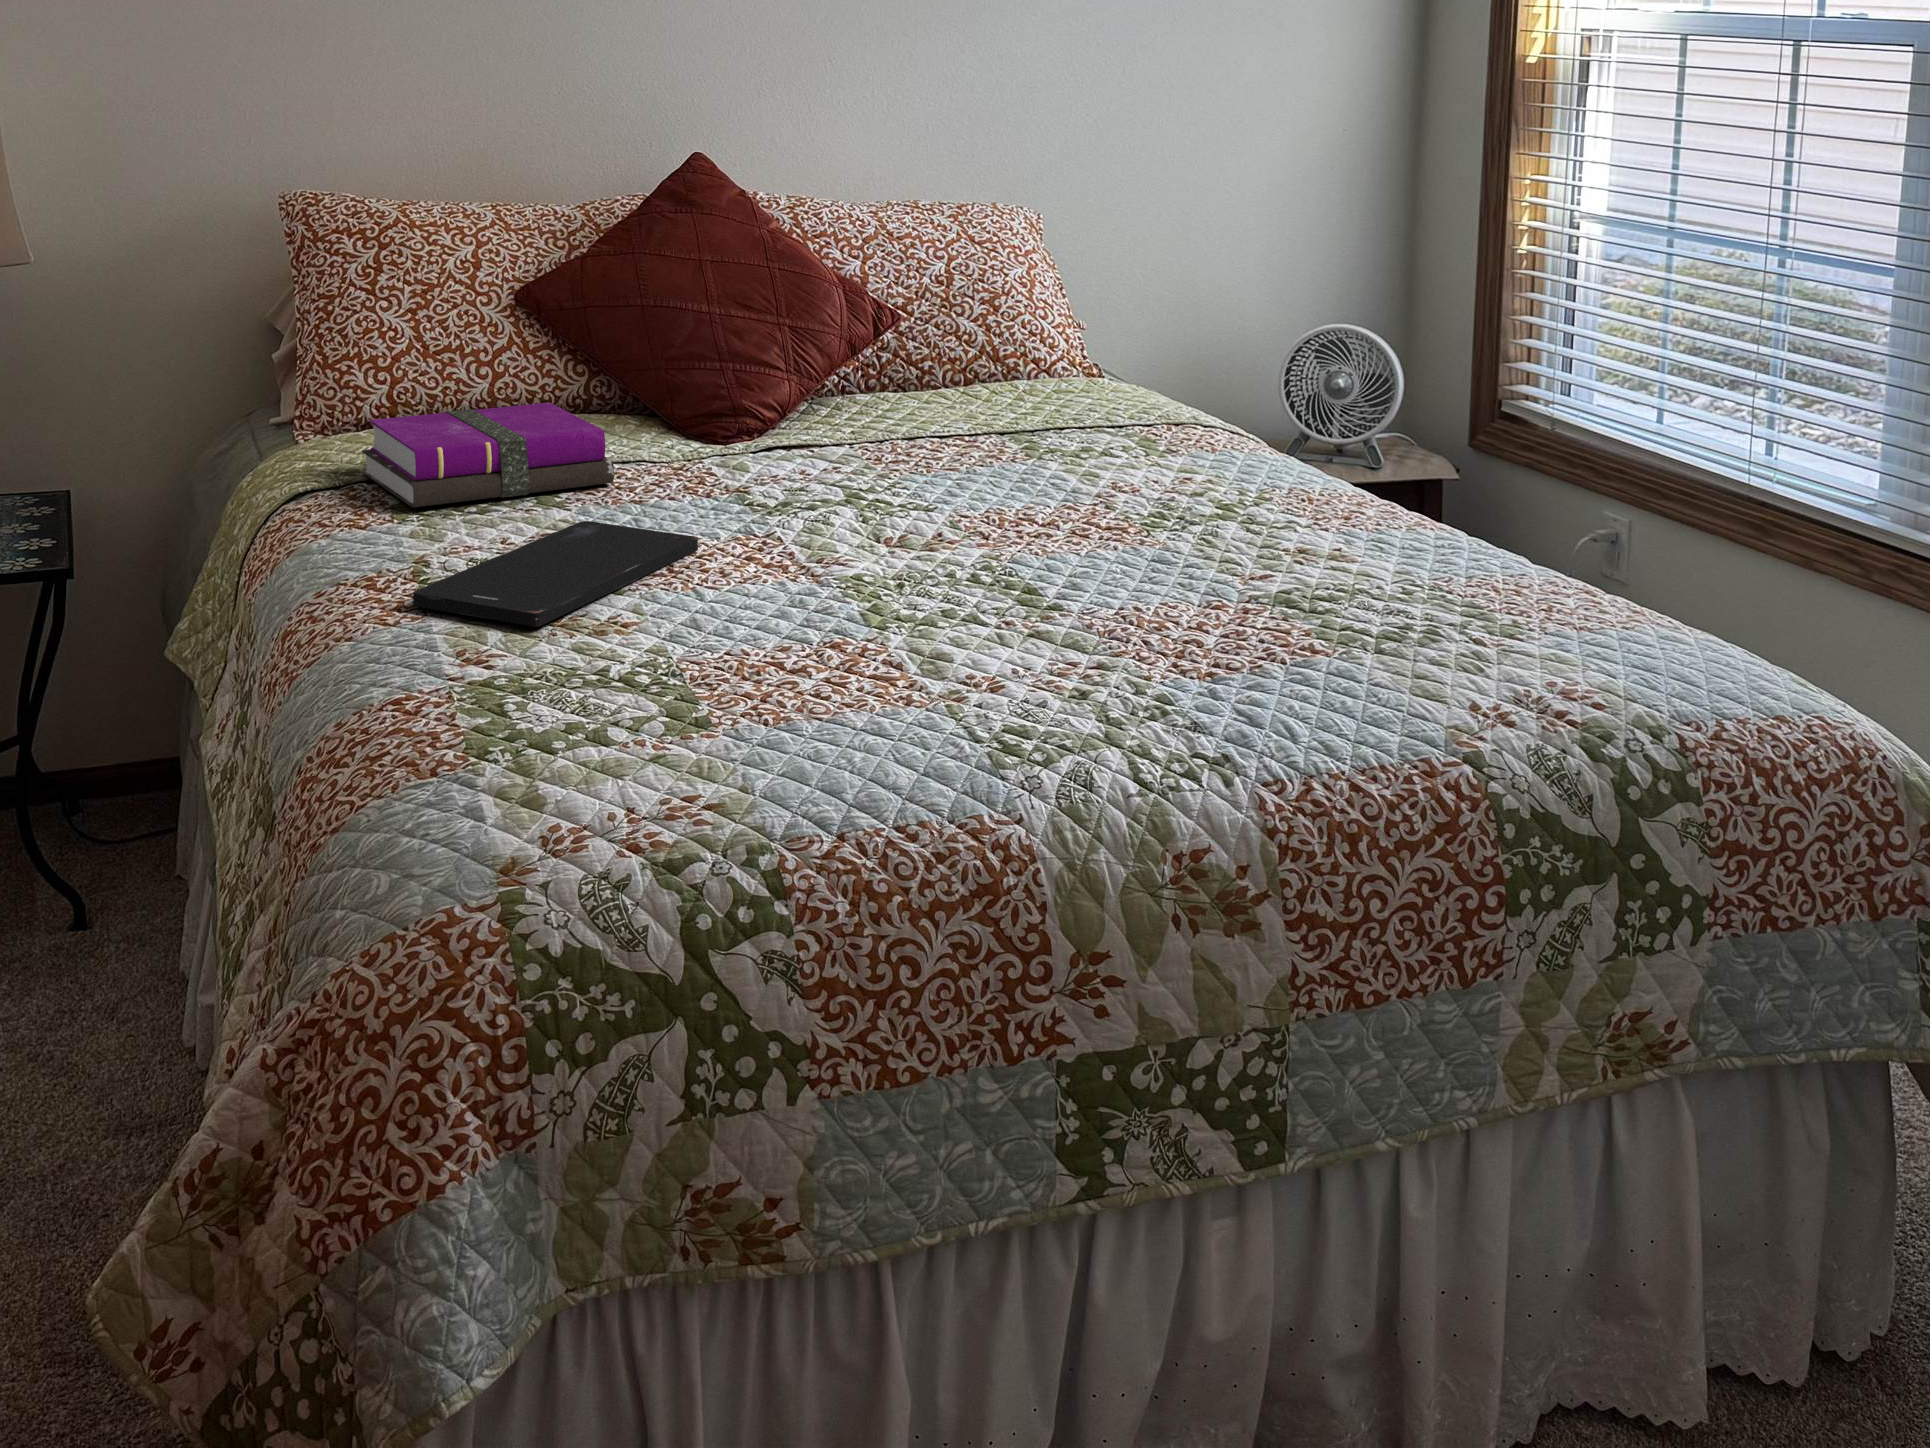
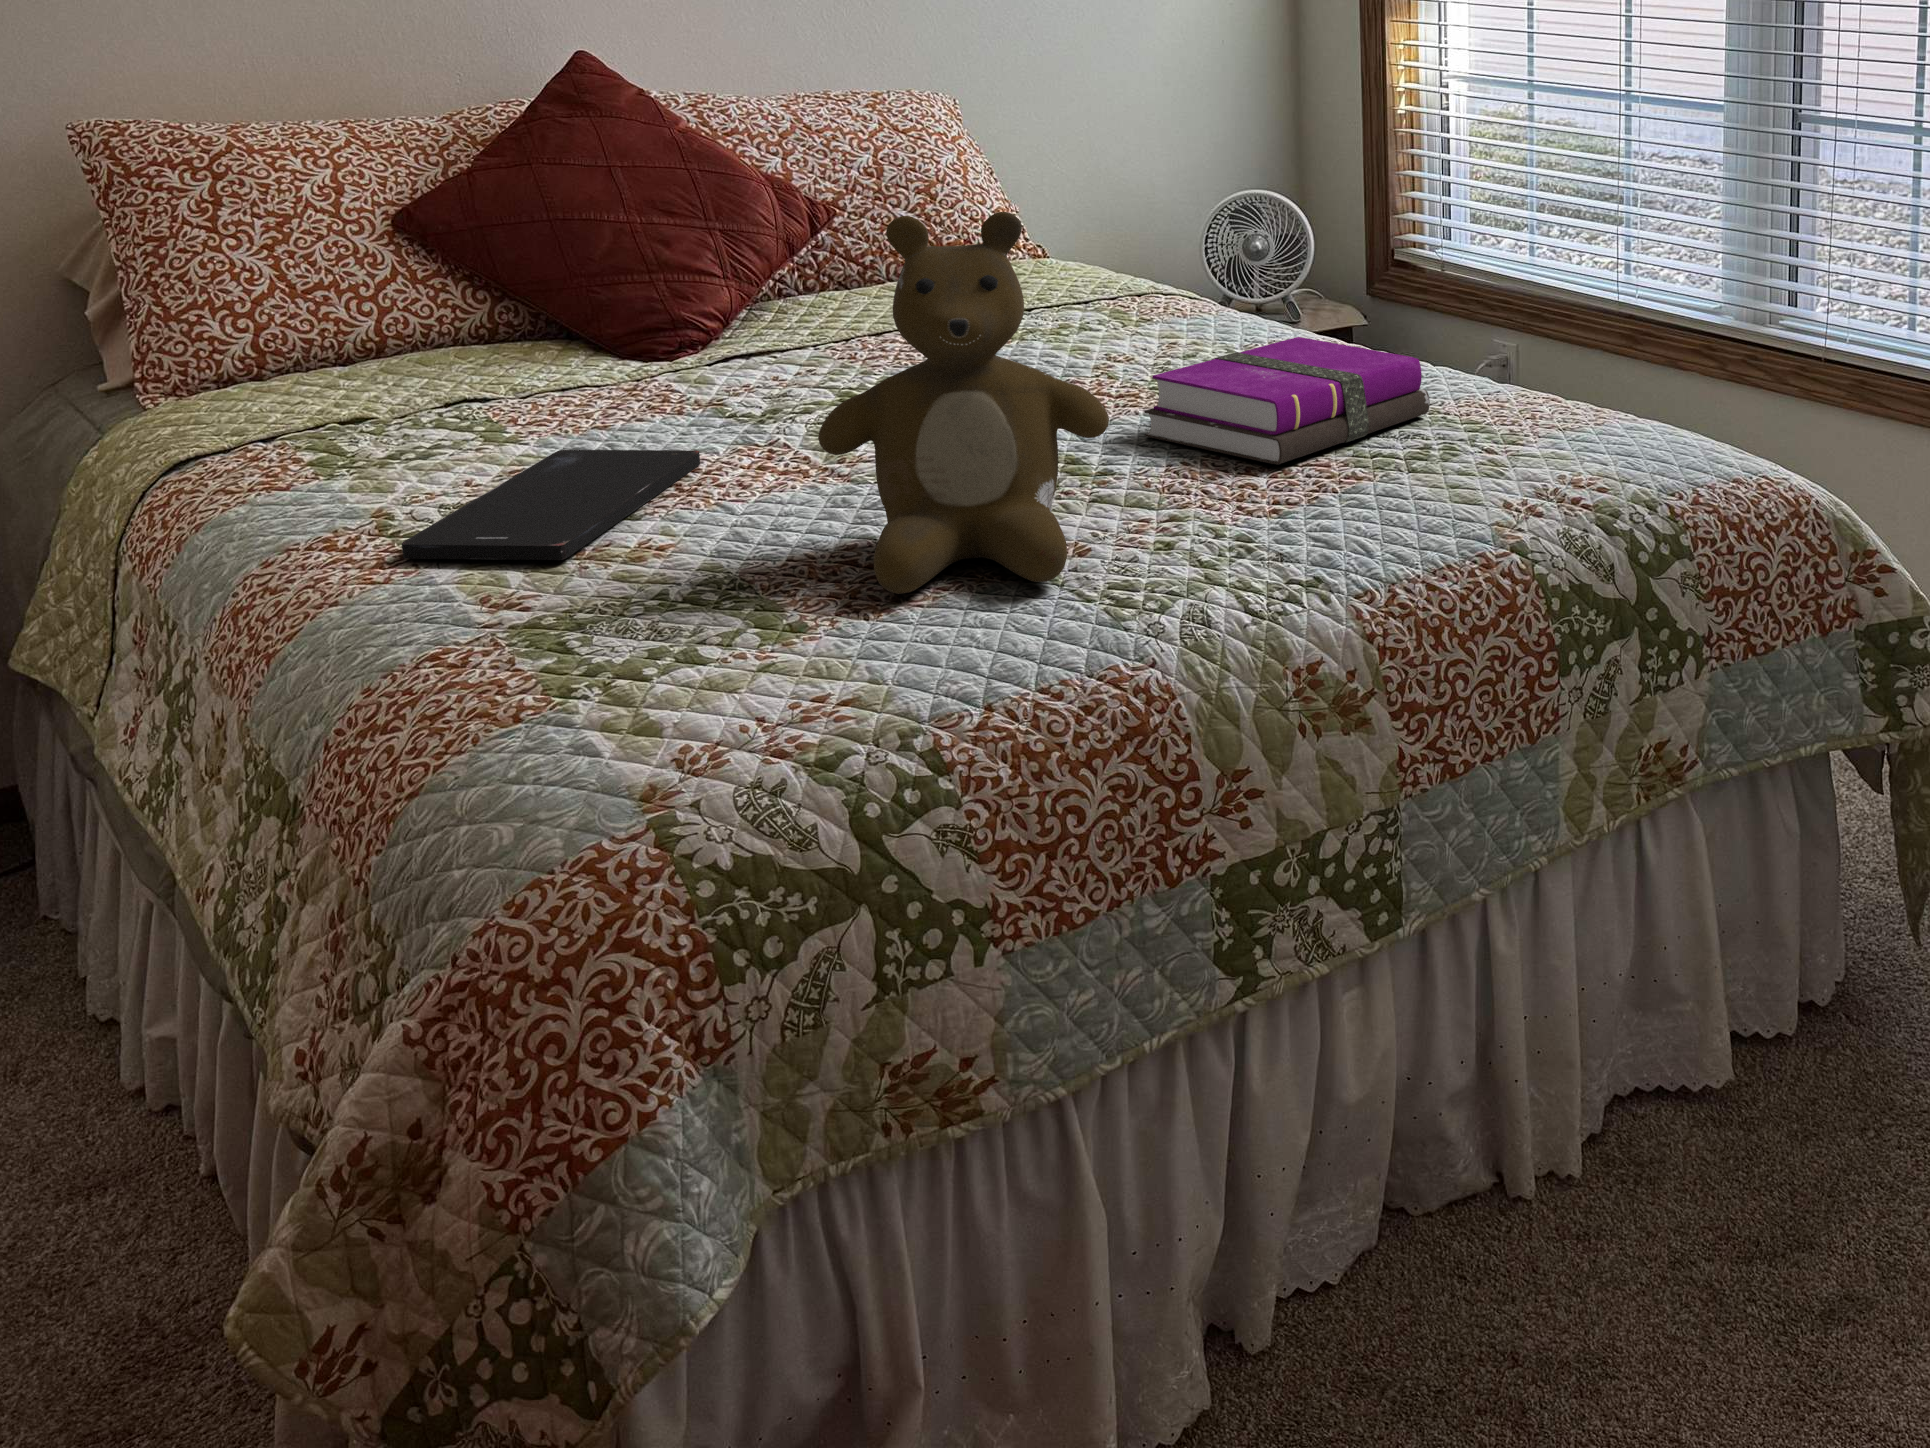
teddy bear: none [763,334,1044,717] -> present [818,212,1109,594]
notebook: present [362,403,614,507] -> present [1144,337,1430,465]

